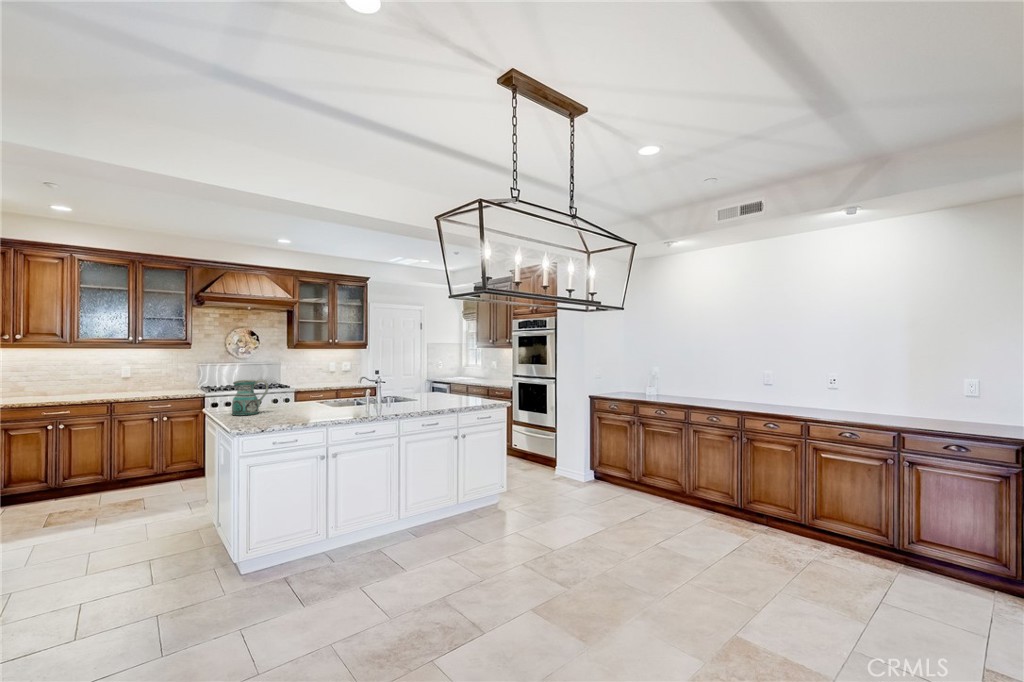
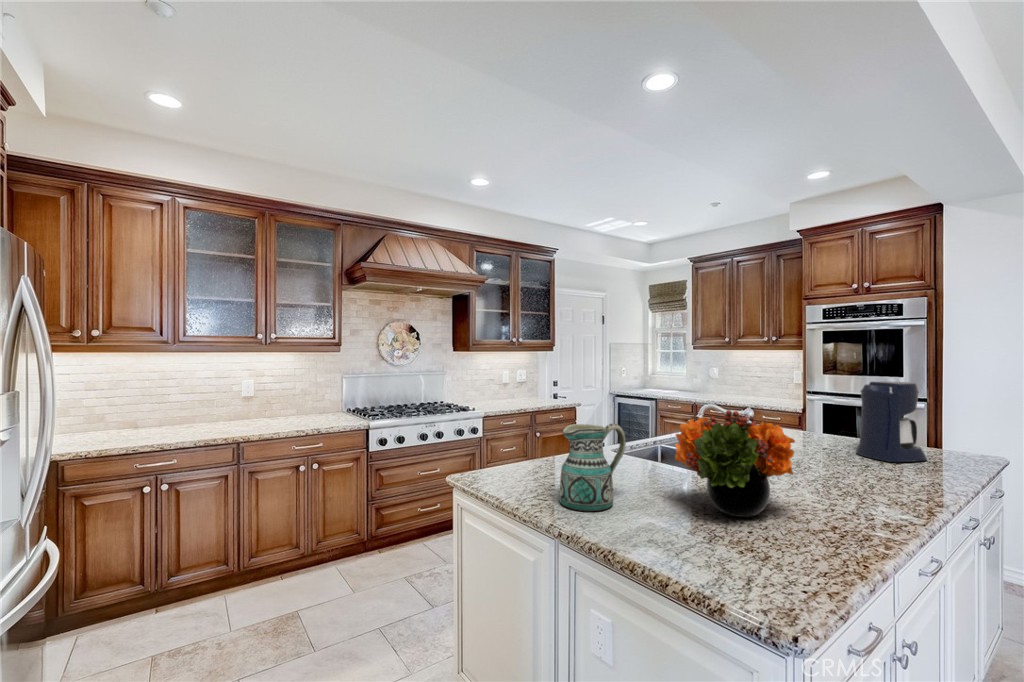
coffee maker: none [440,364,469,404] -> present [856,381,927,462]
flower arrangement: none [276,372,330,416] -> present [675,410,795,517]

